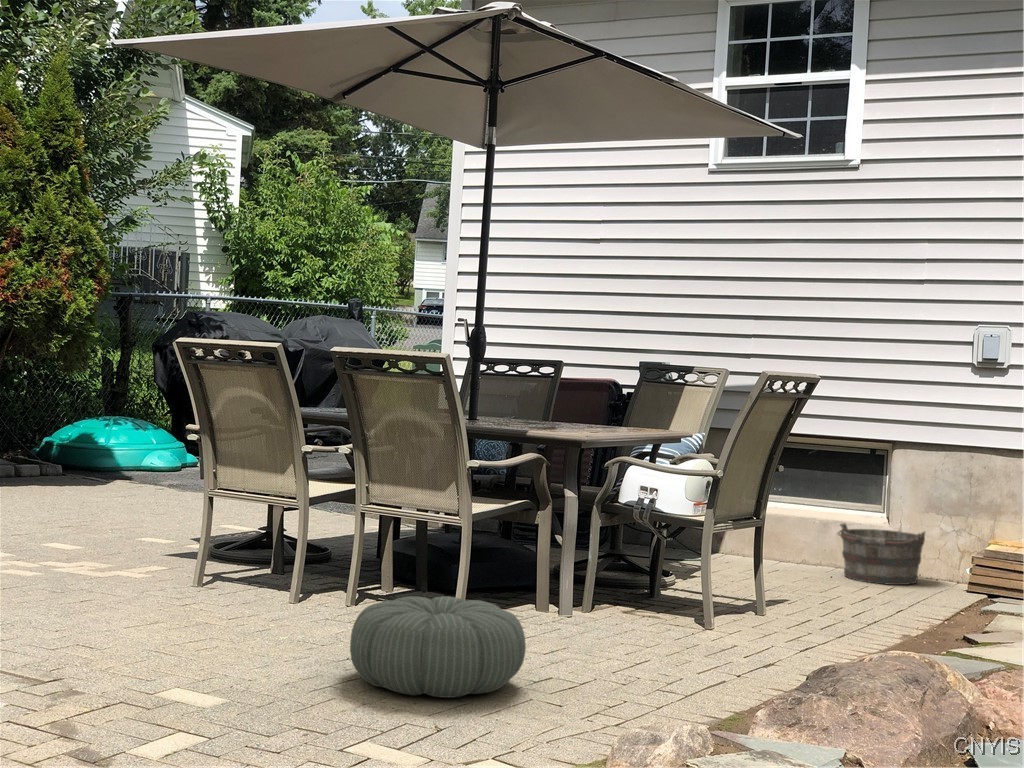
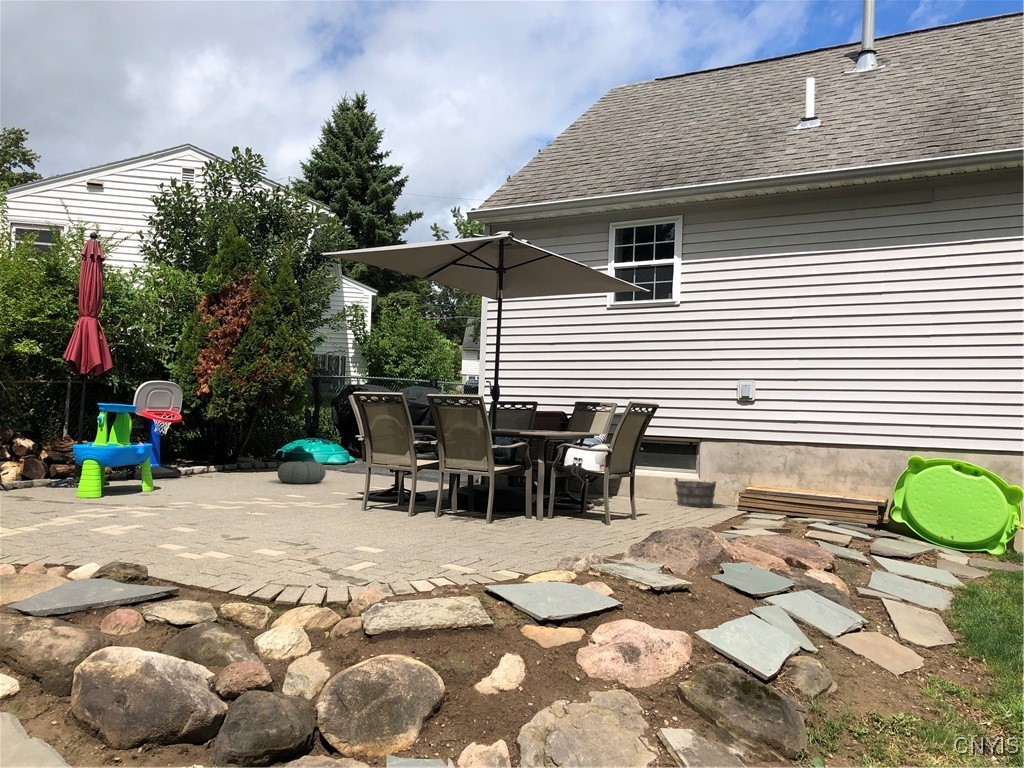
pouf: present [350,596,526,698] -> present [278,461,326,484]

